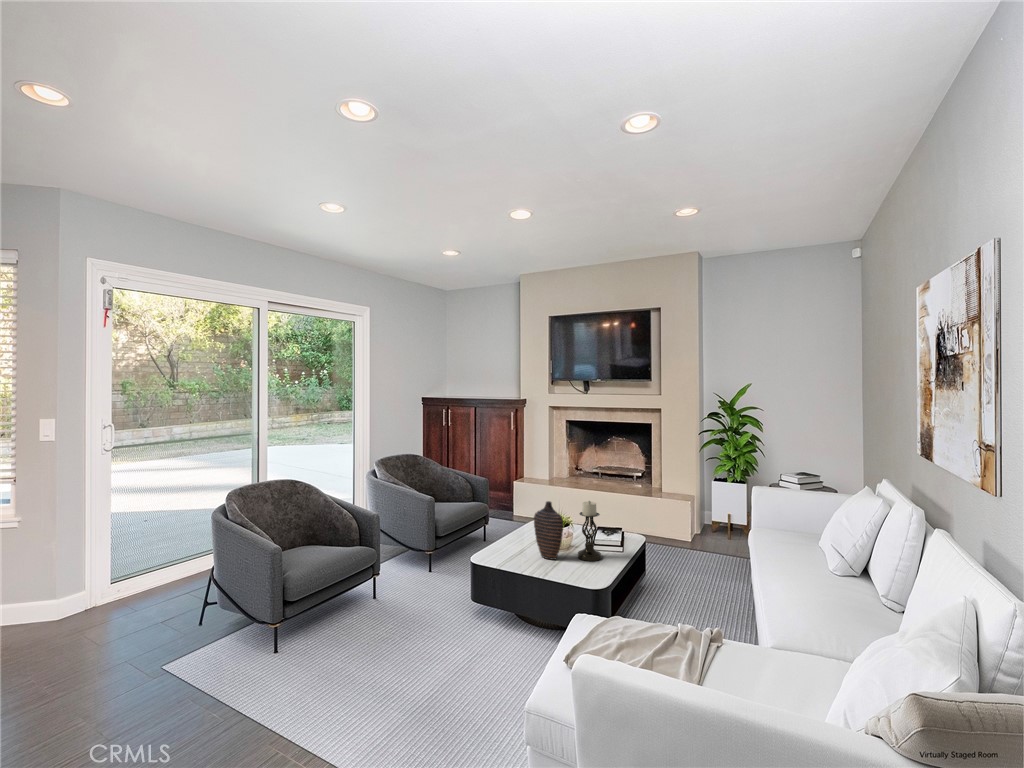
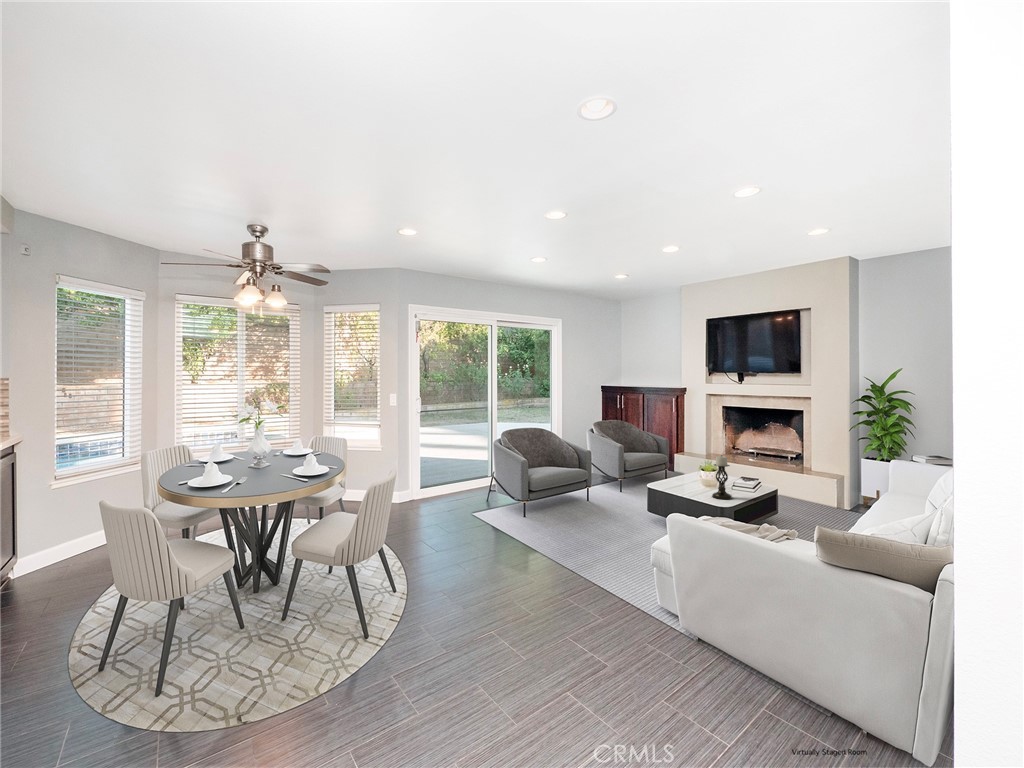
decorative vase: present [534,501,563,560] -> none [678,454,700,496]

